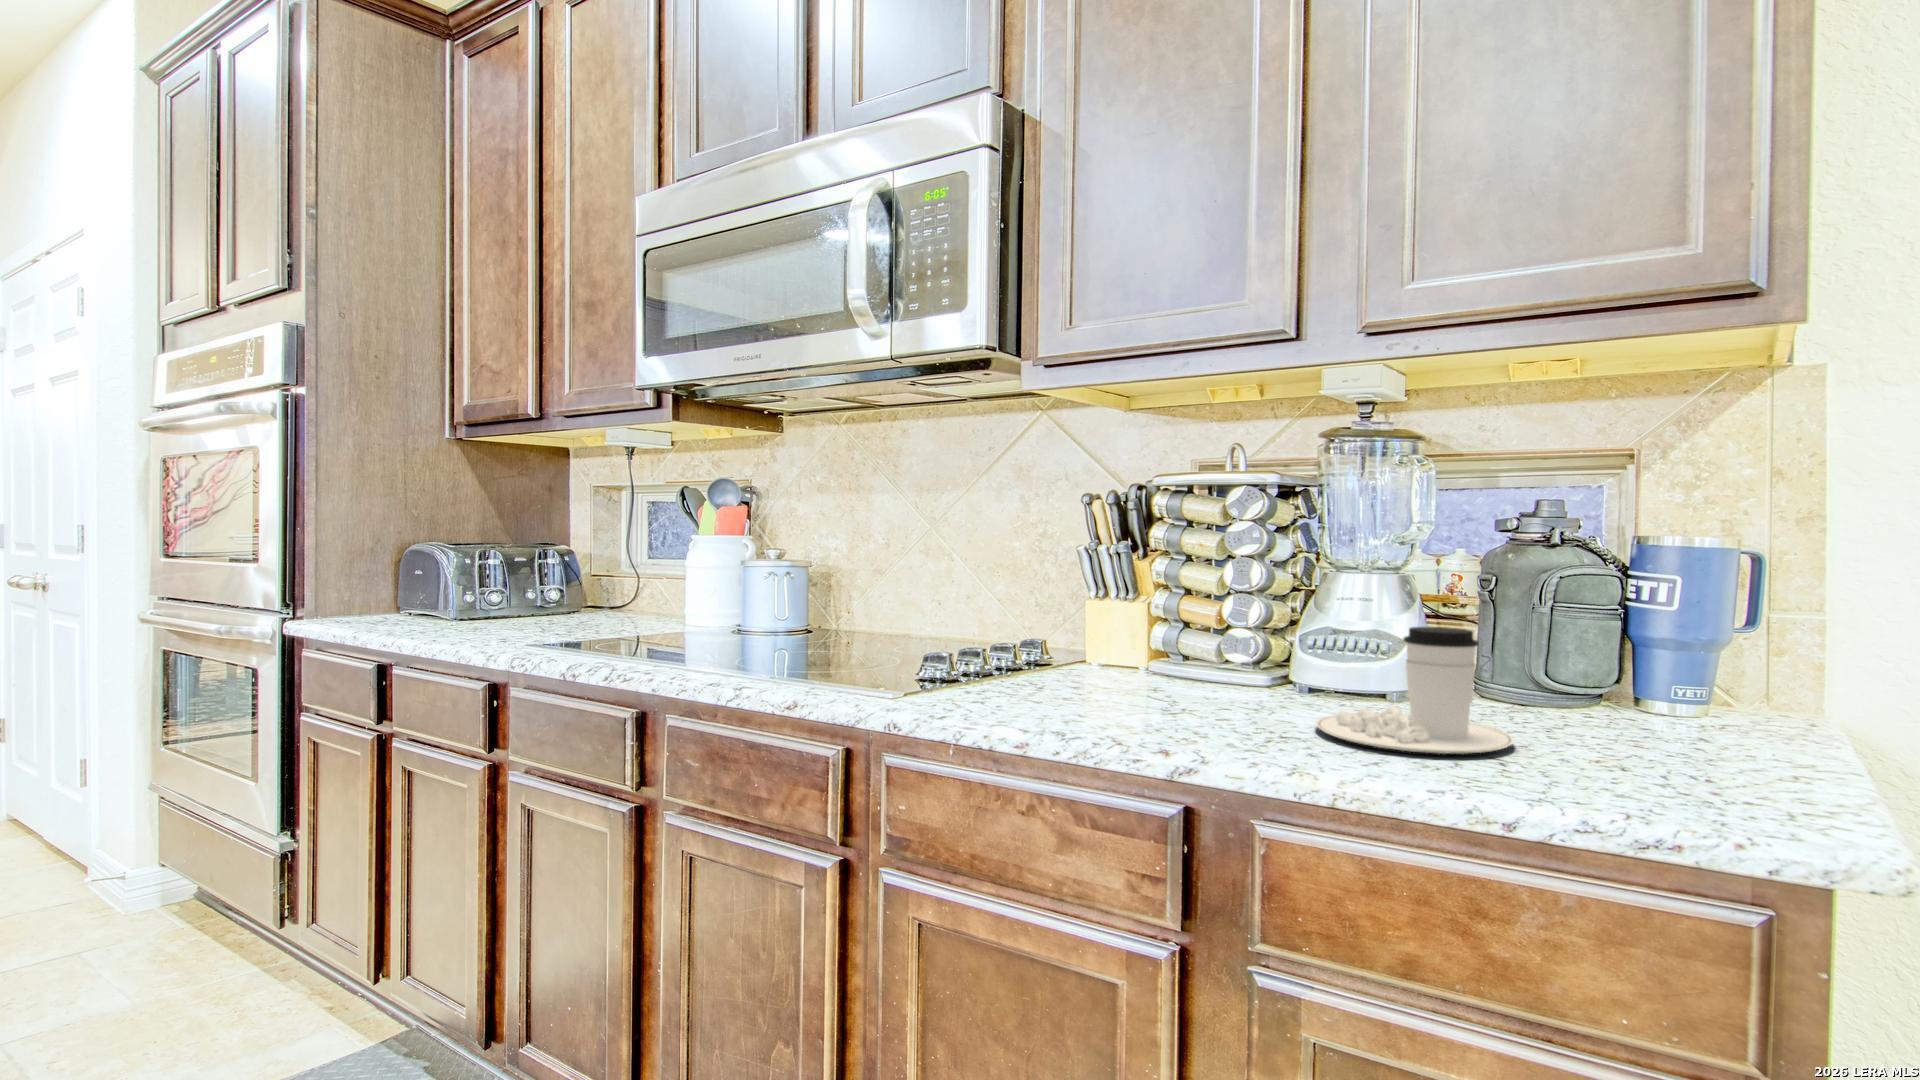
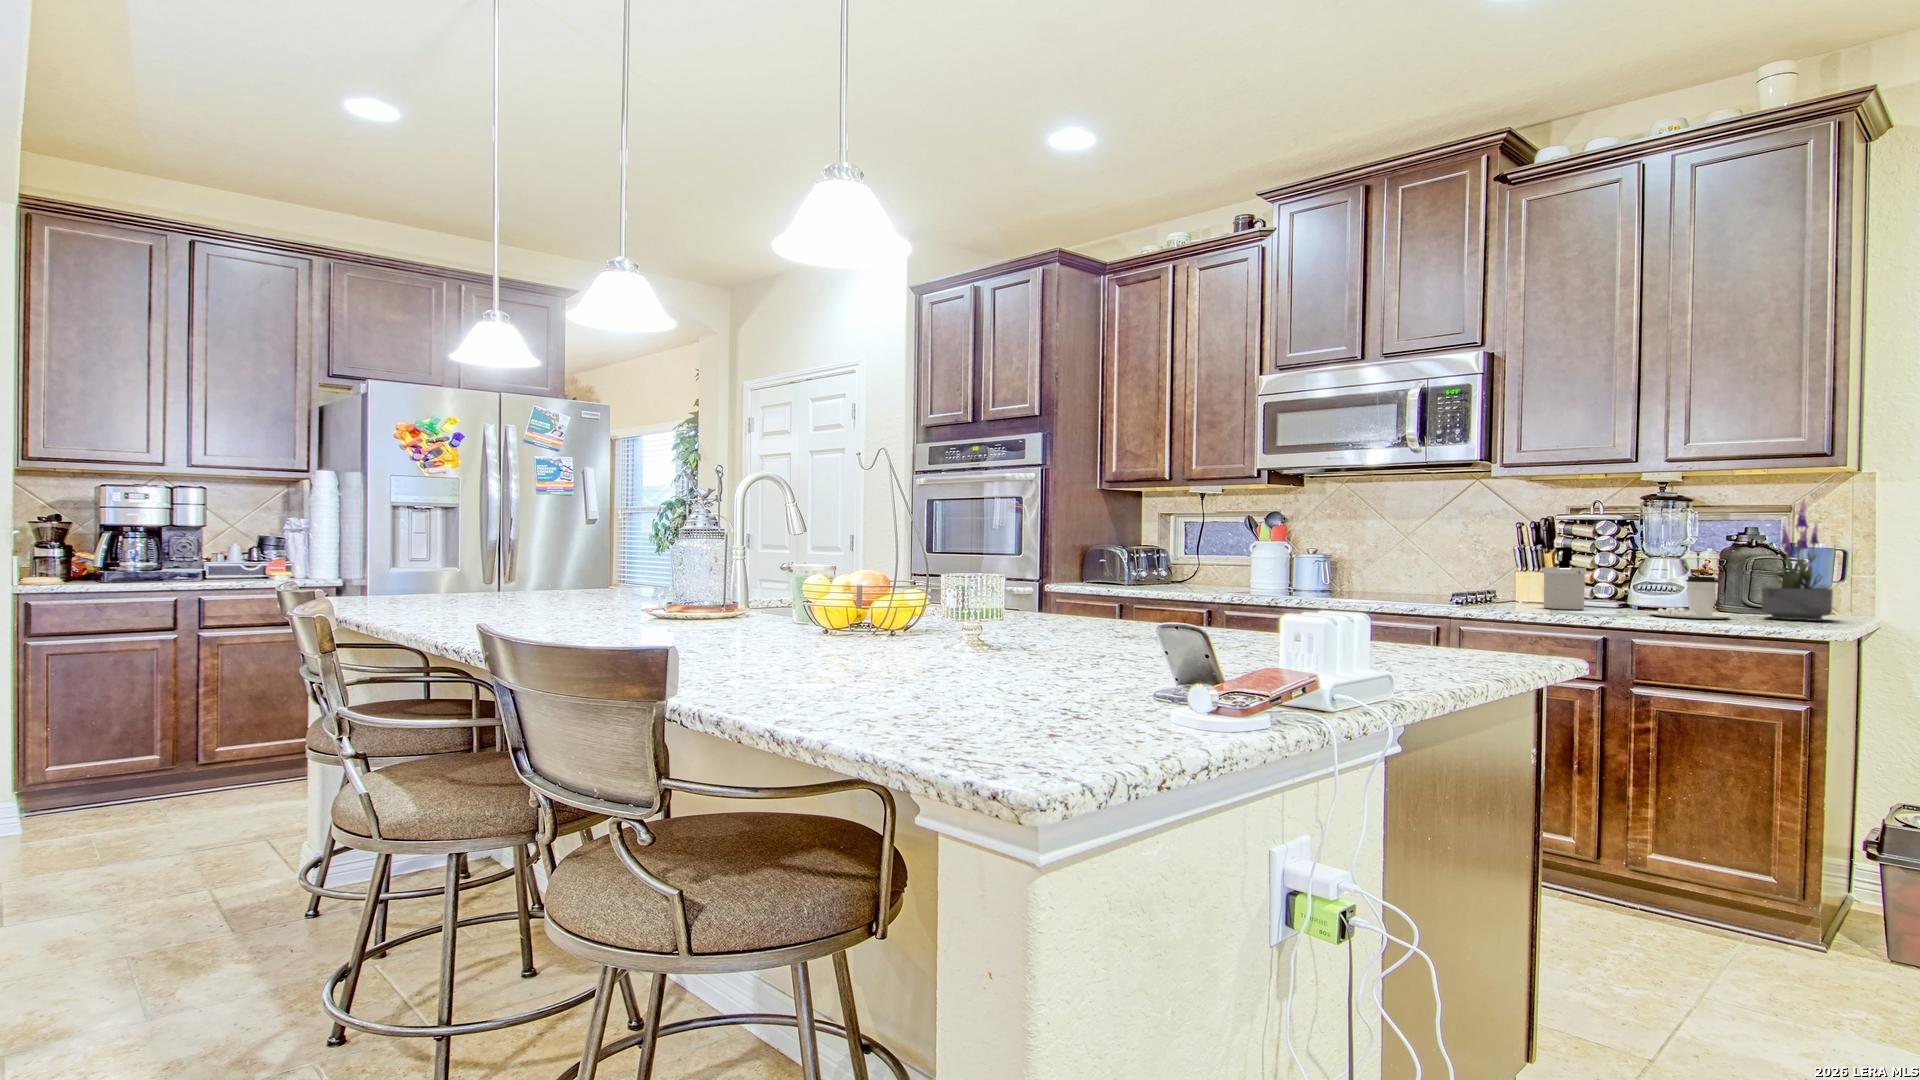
potted plant: none [1588,419,1772,755] -> present [1762,500,1833,621]
soap dispenser: none [1104,548,1195,699] -> present [1543,547,1586,610]

